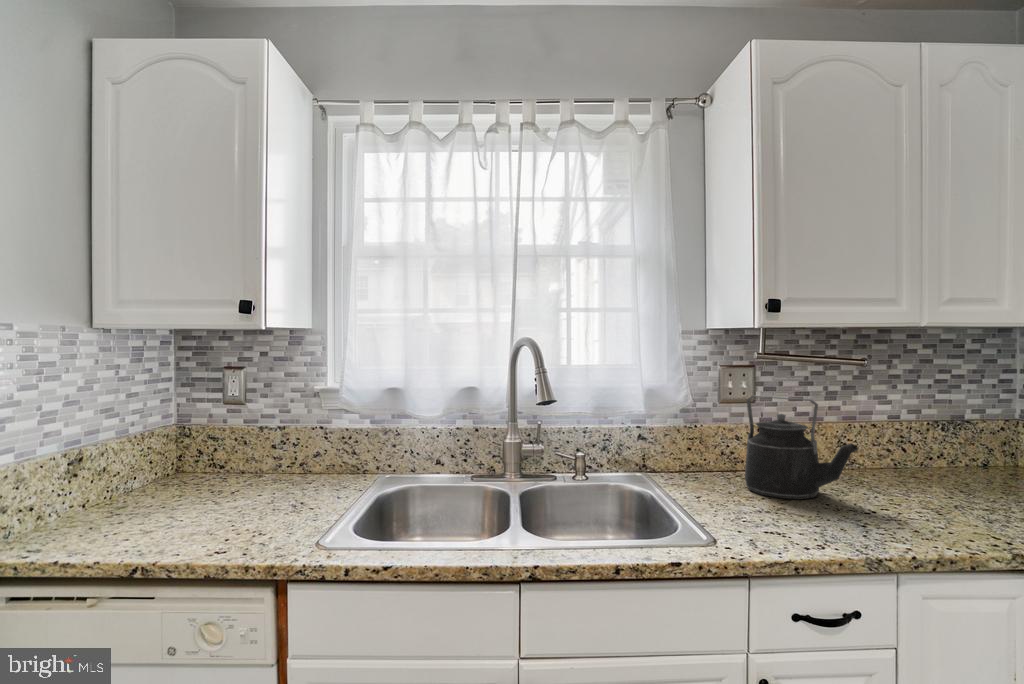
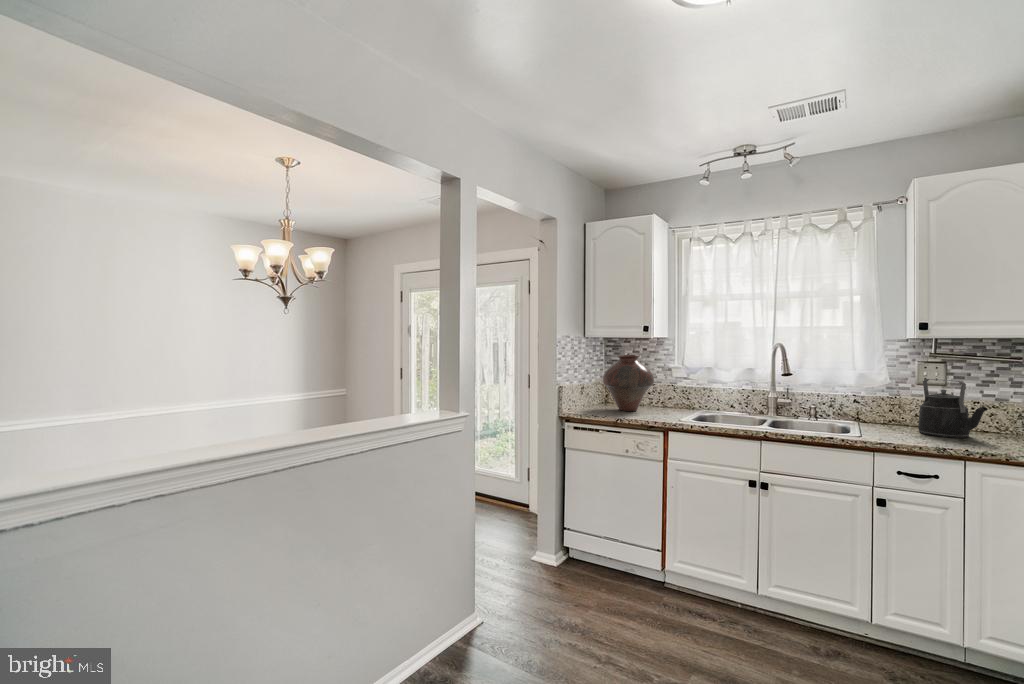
vase: none [135,370,277,510] -> present [603,355,654,411]

